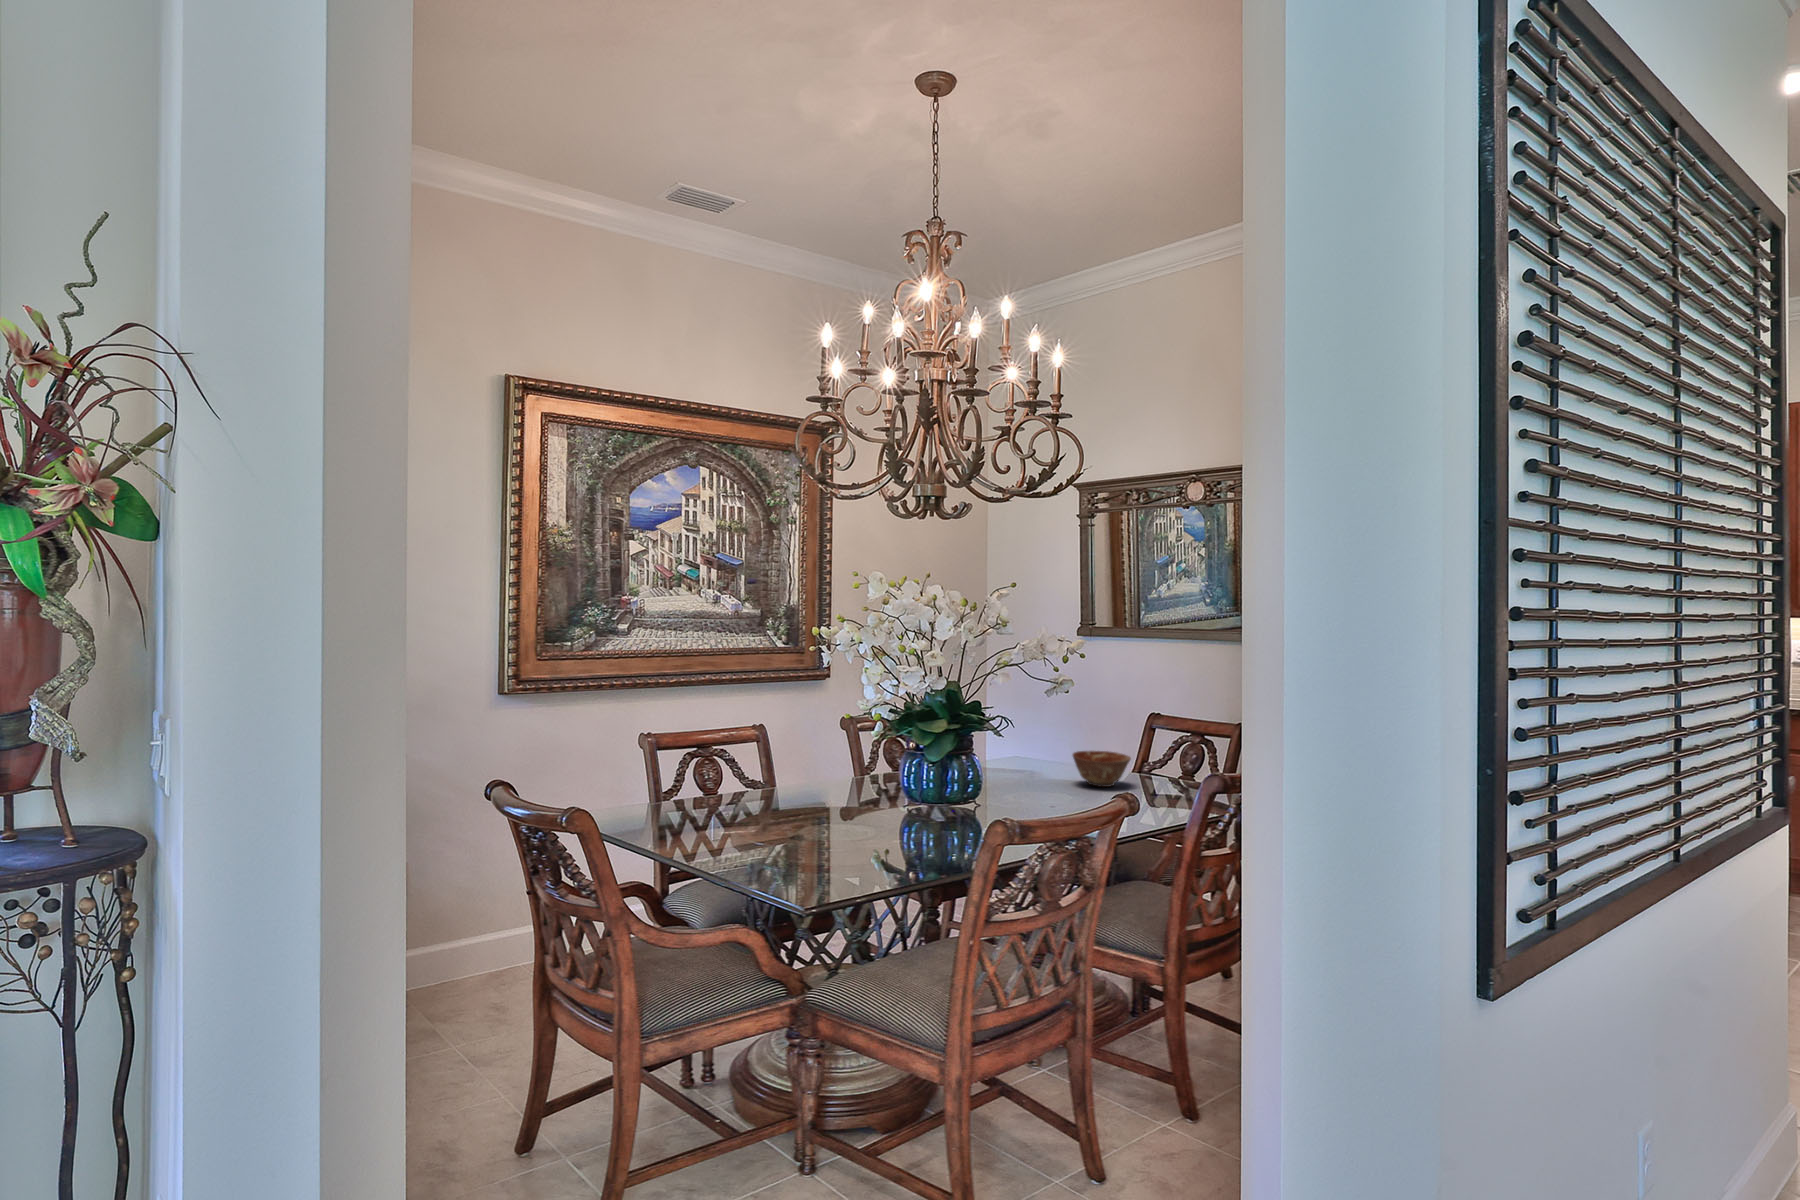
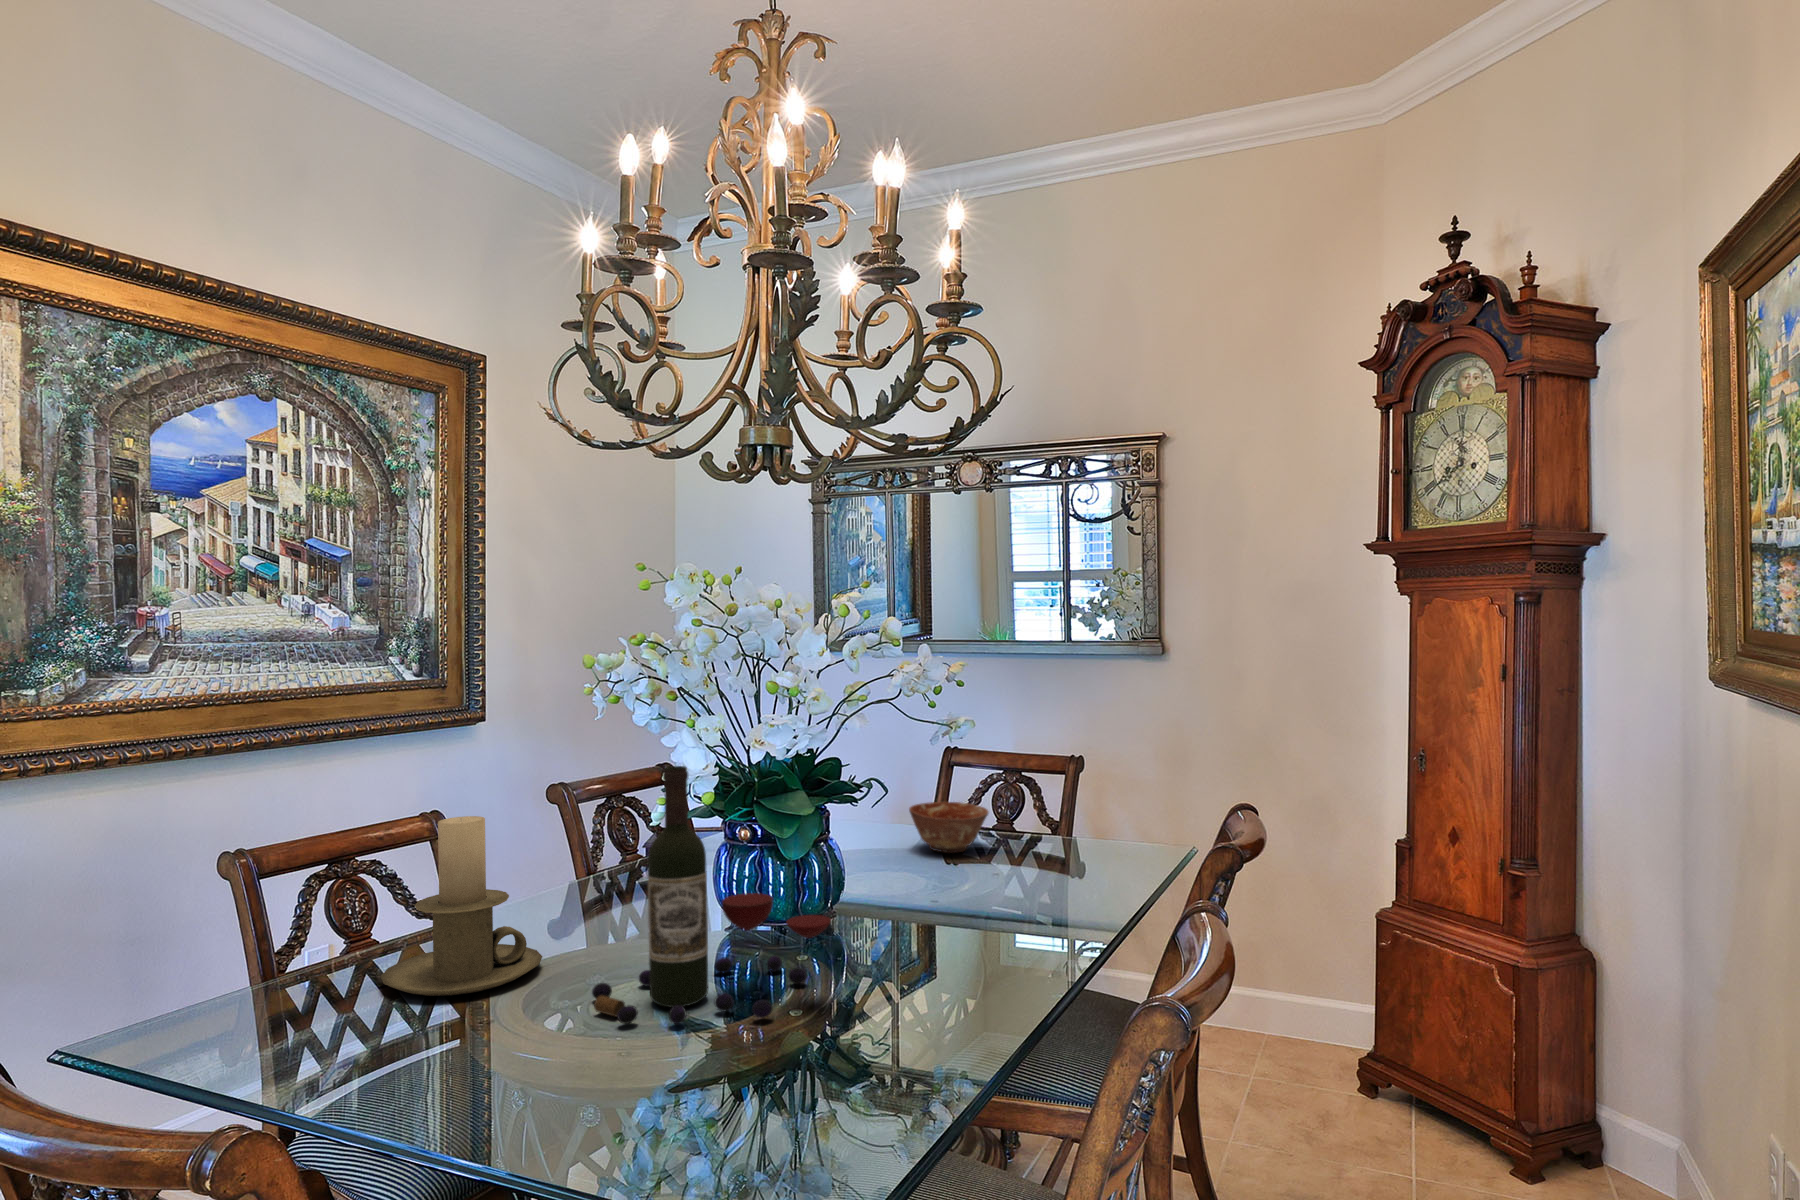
wine bottle: none [799,700,930,845] -> present [592,766,831,1024]
candle holder: none [707,723,792,818] -> present [381,816,542,996]

